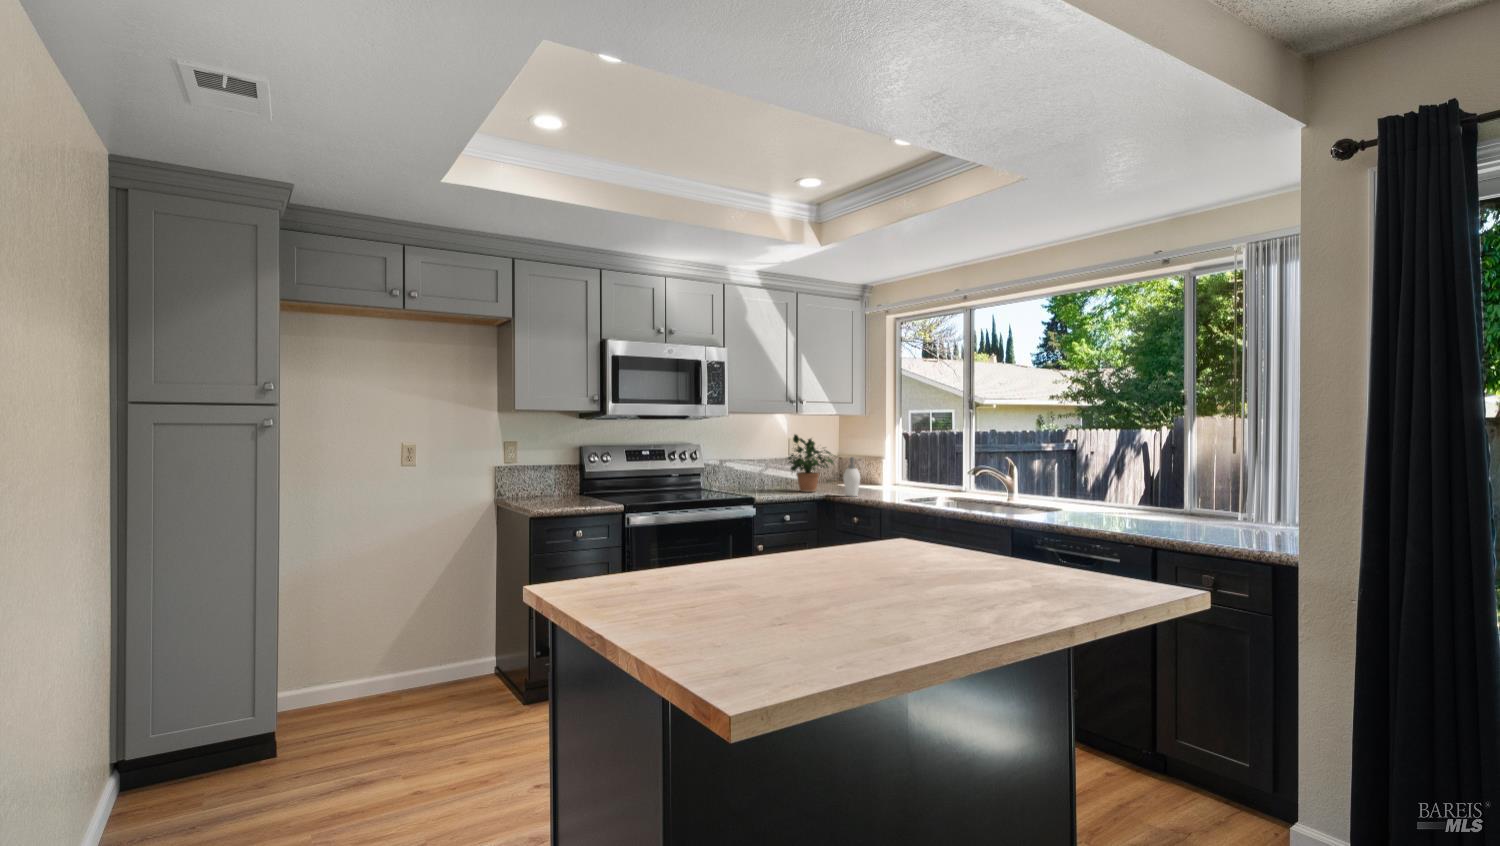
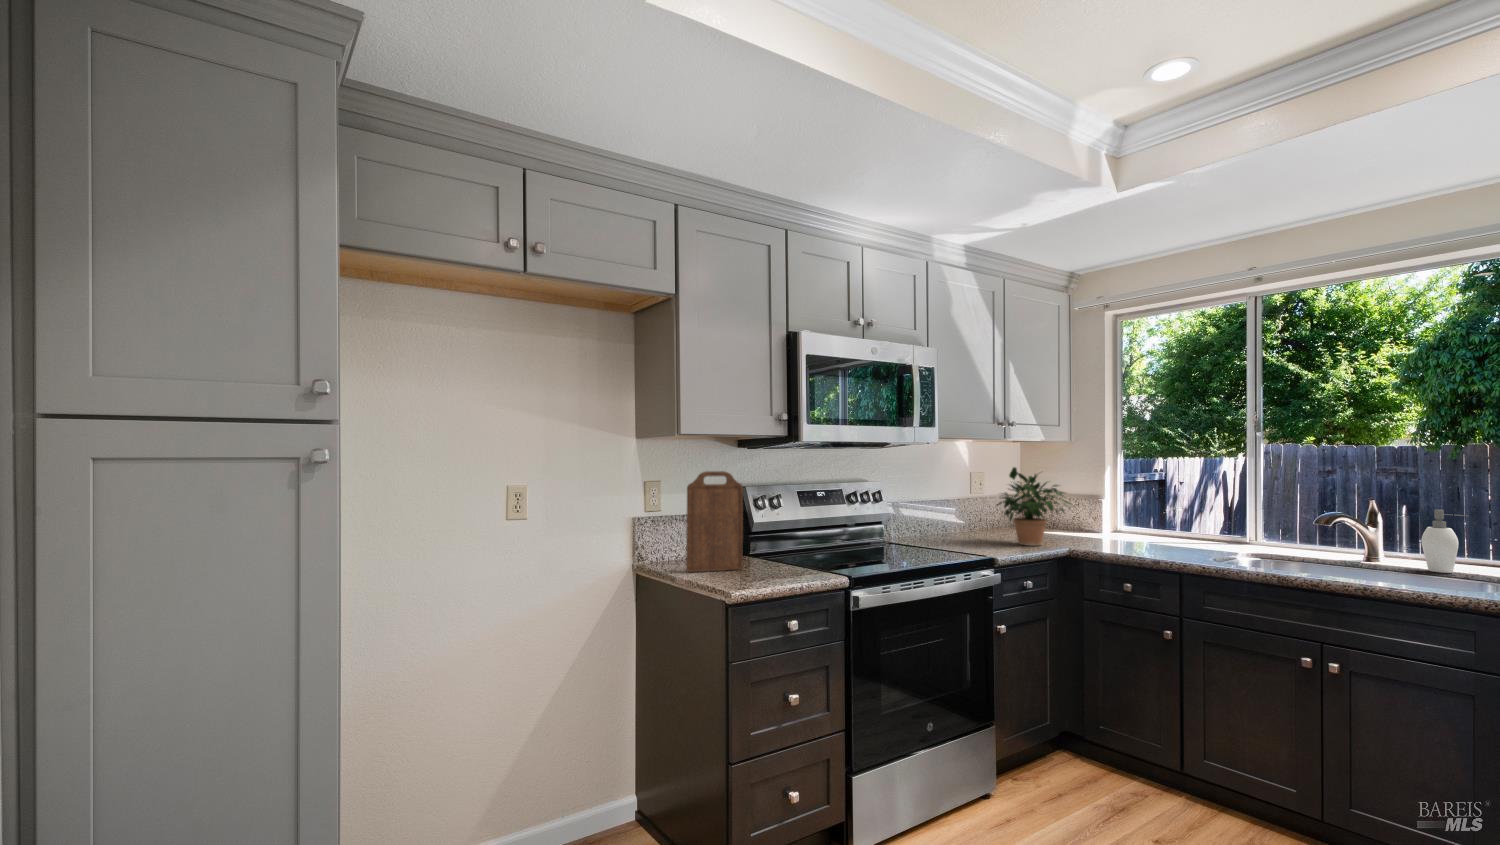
cutting board: none [528,435,569,503] -> present [686,471,743,572]
soap dispenser: present [843,457,860,496] -> present [1421,510,1468,573]

